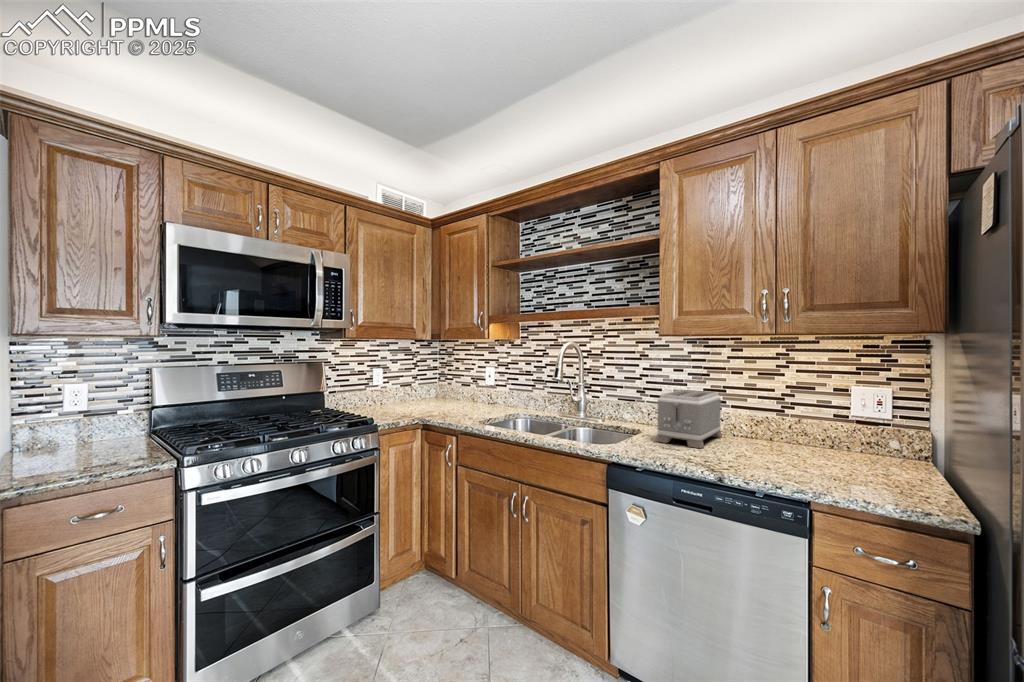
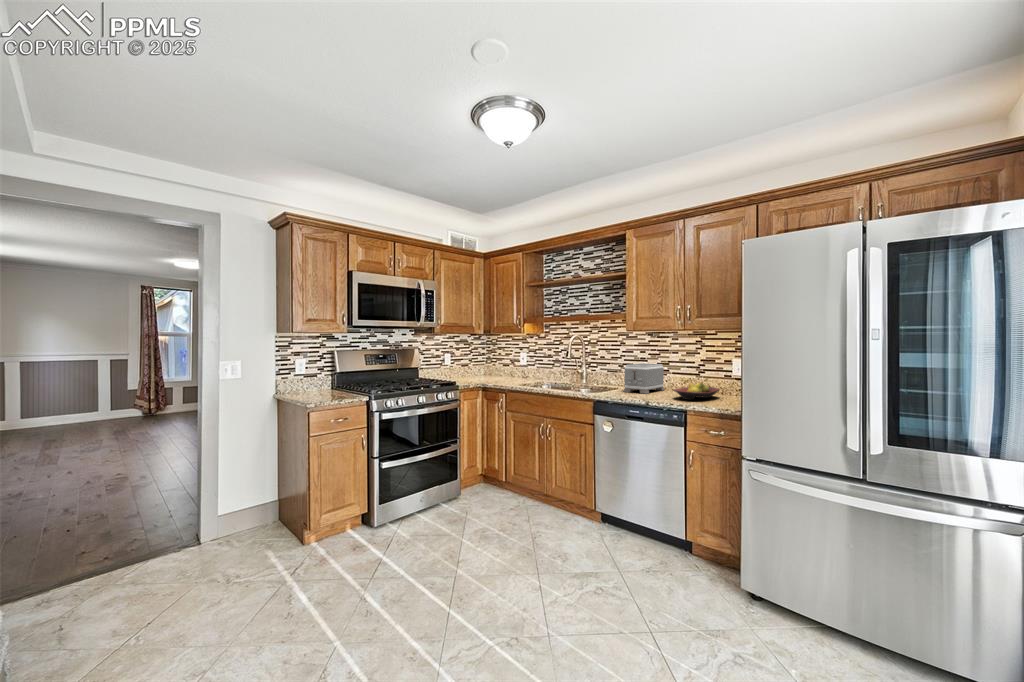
fruit bowl: none [763,431,849,472] -> present [674,382,719,400]

